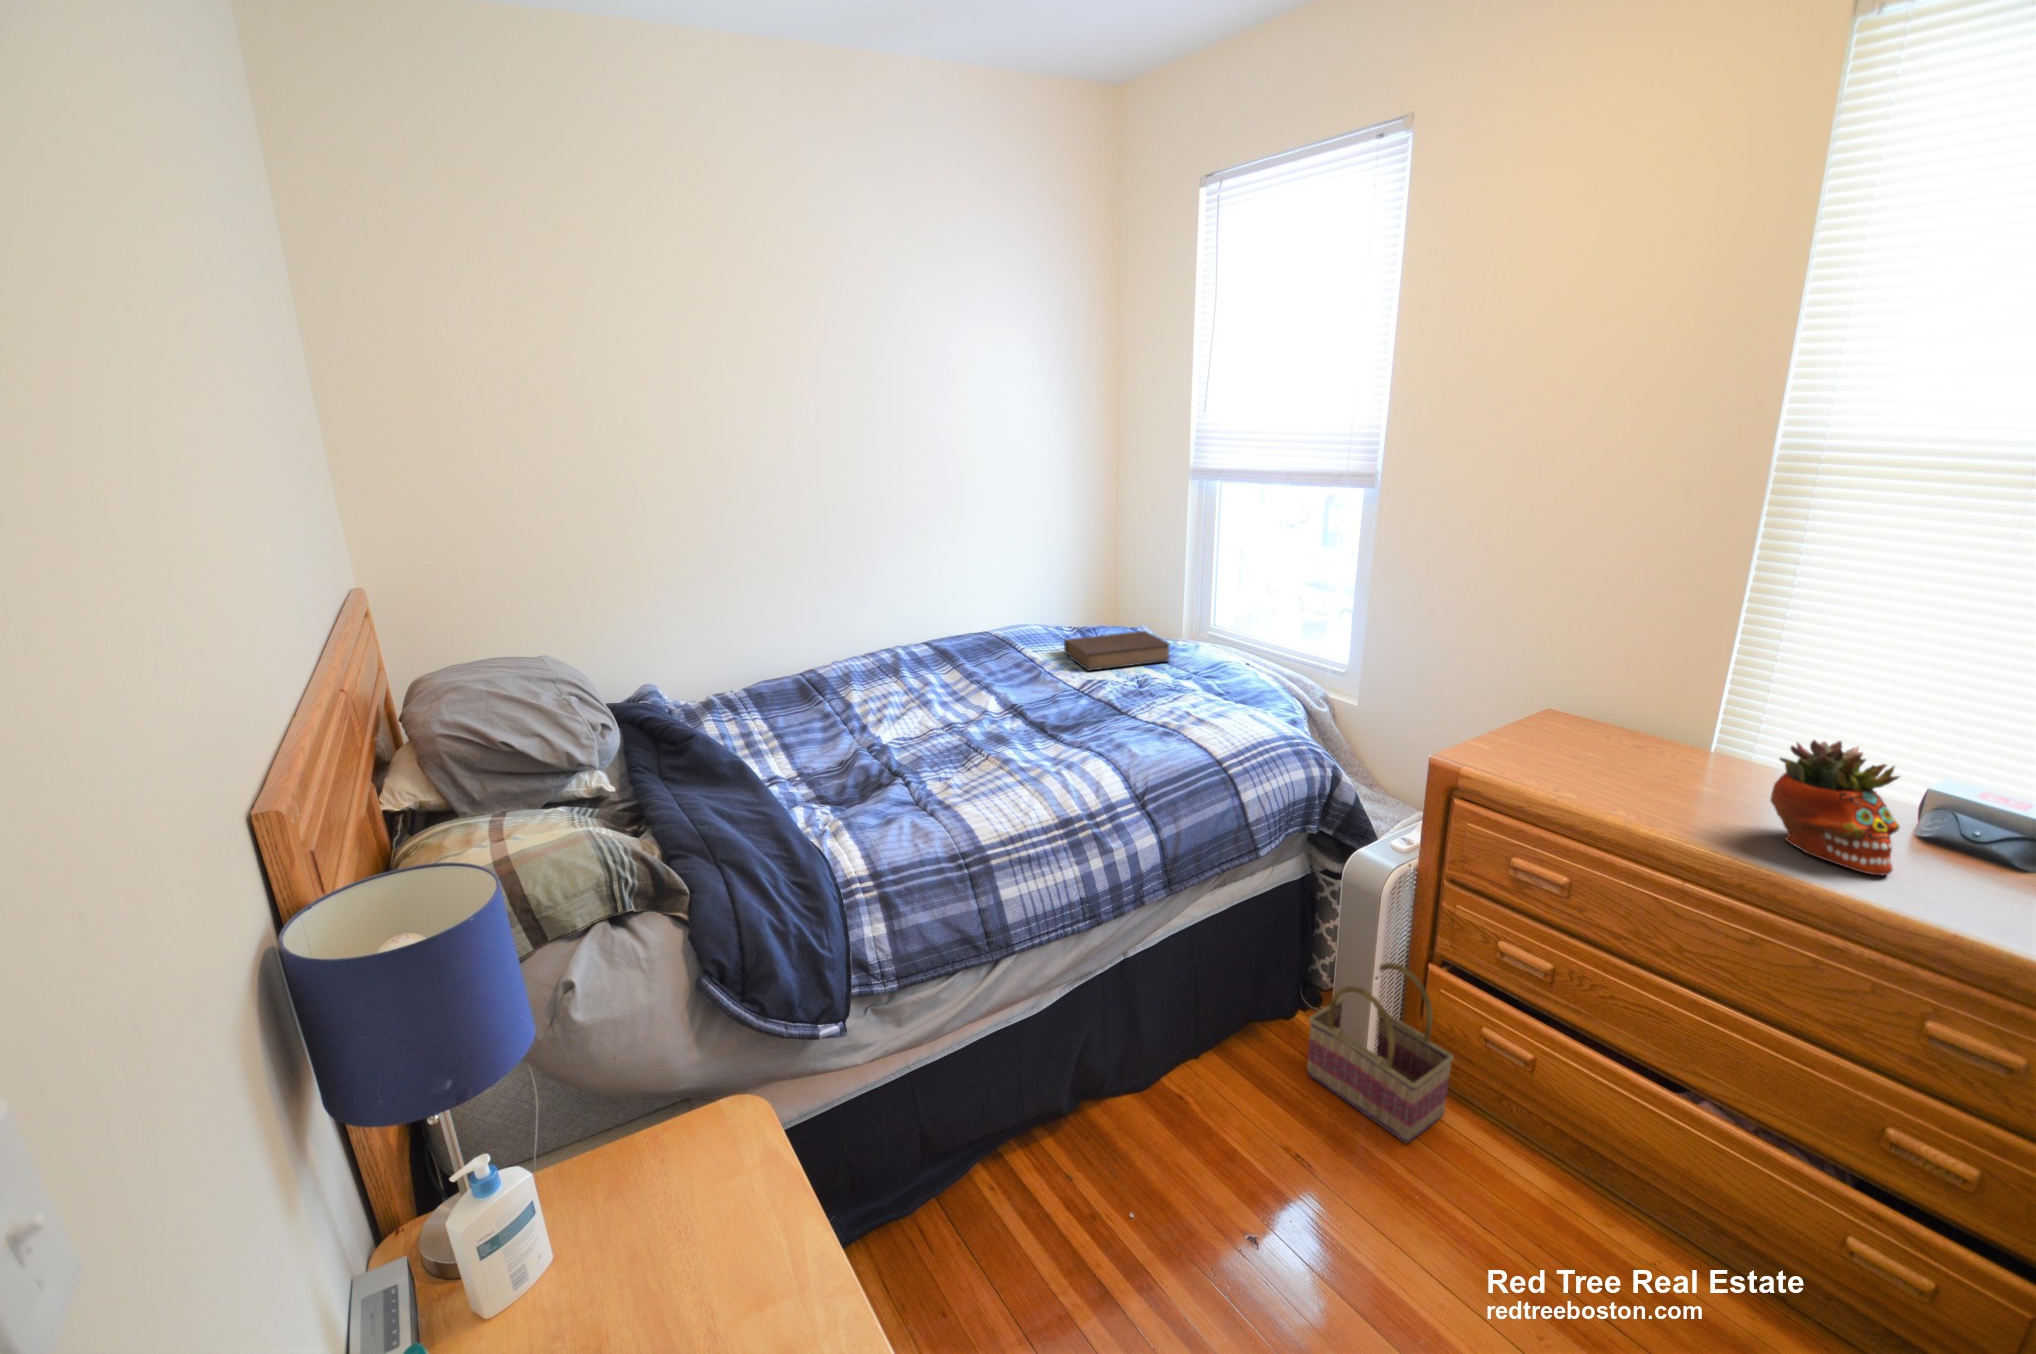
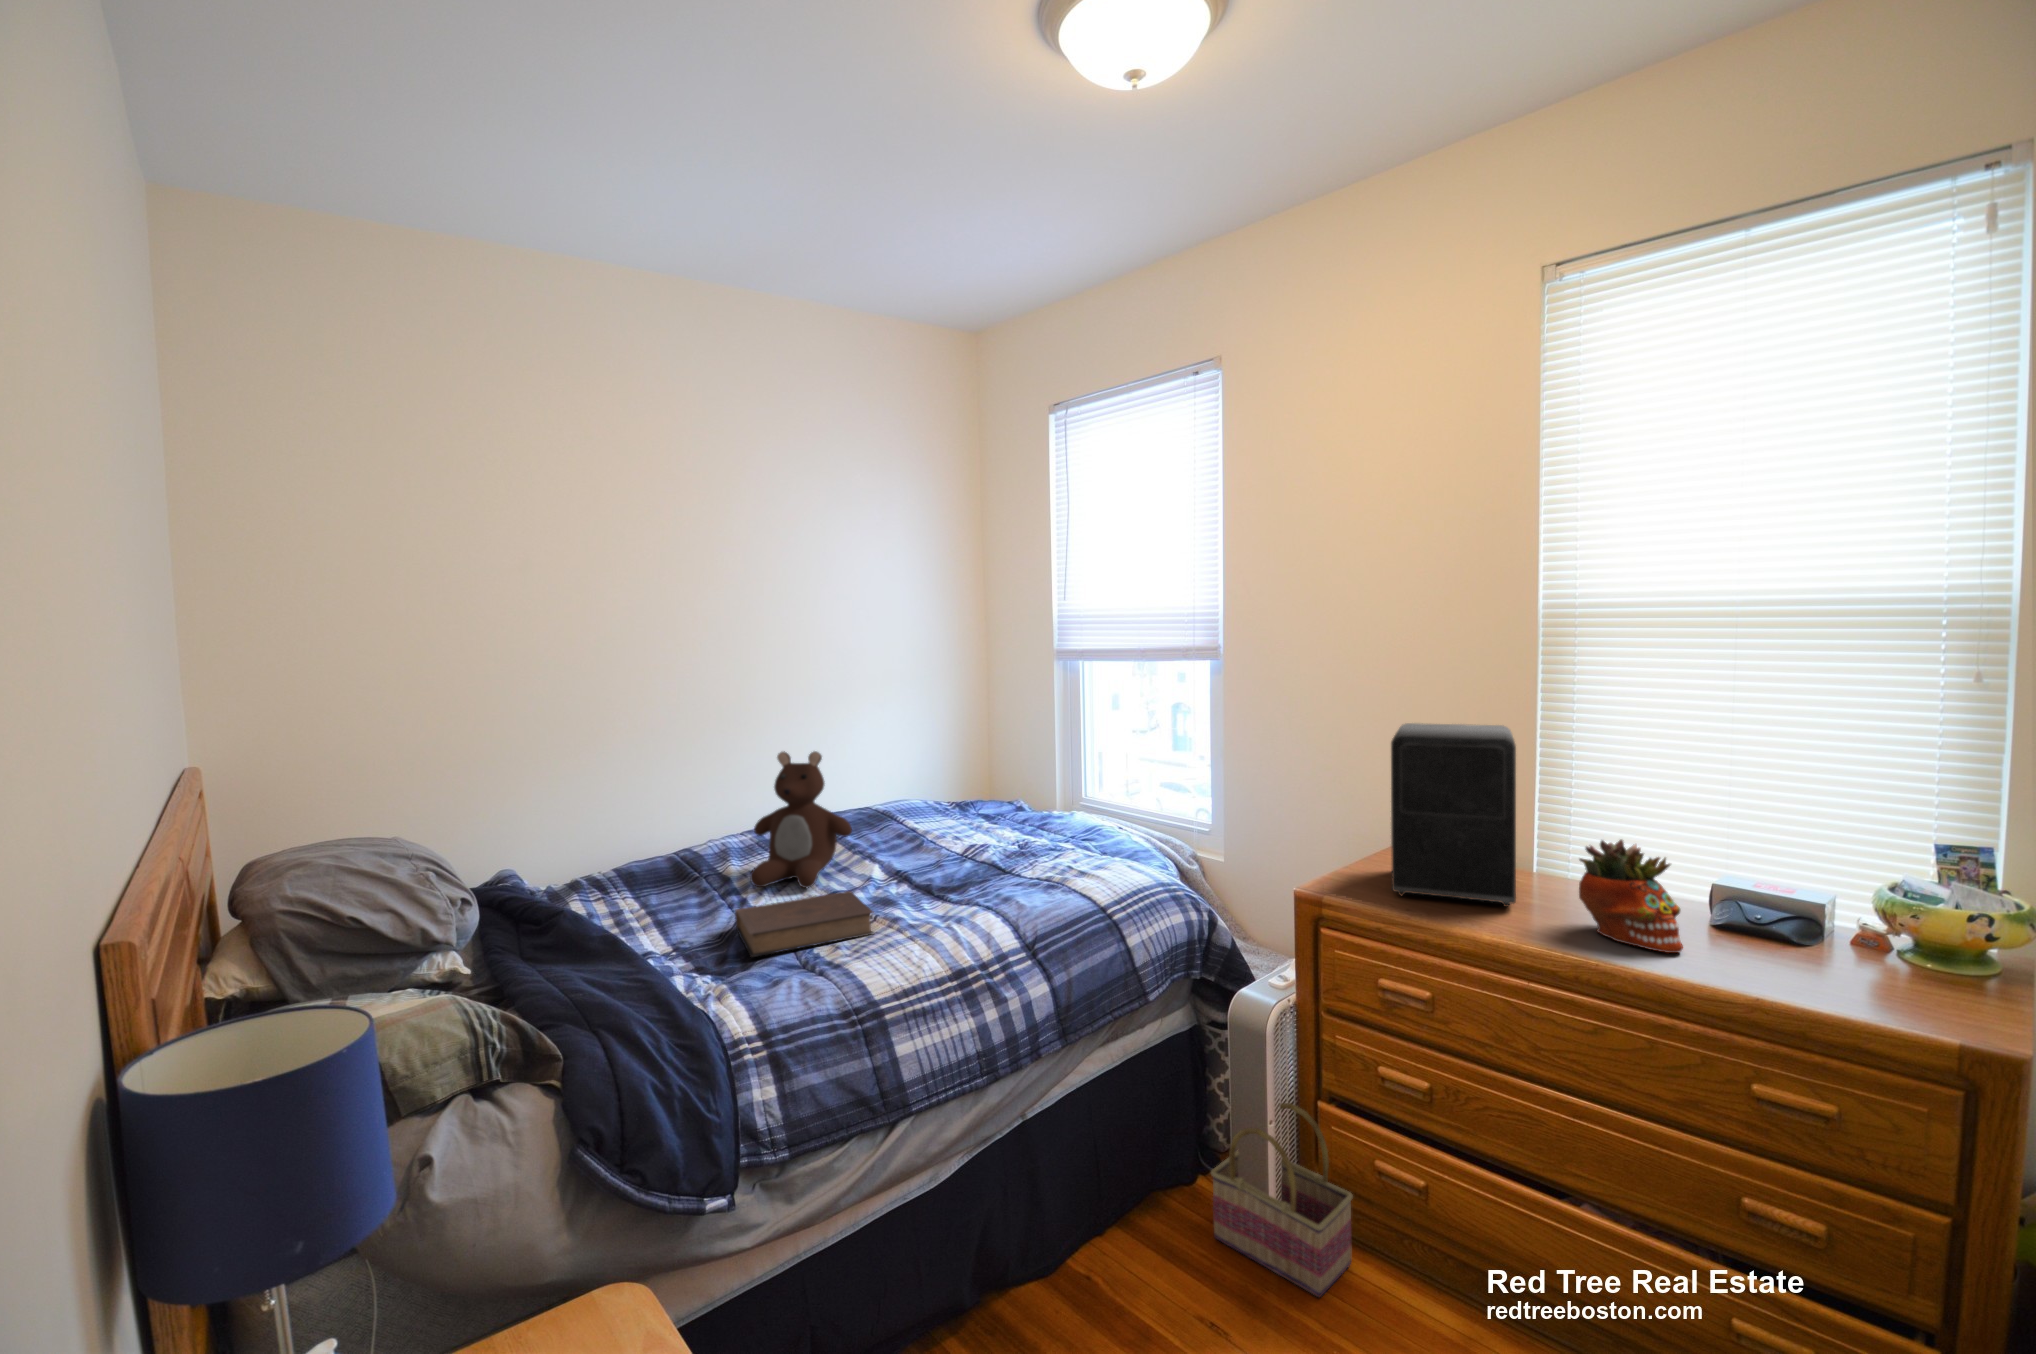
teddy bear: none [869,581,968,719] -> present [750,751,852,888]
speaker: none [1542,582,1725,799] -> present [1391,723,1516,907]
book: present [1064,631,1170,671] -> present [735,891,873,957]

